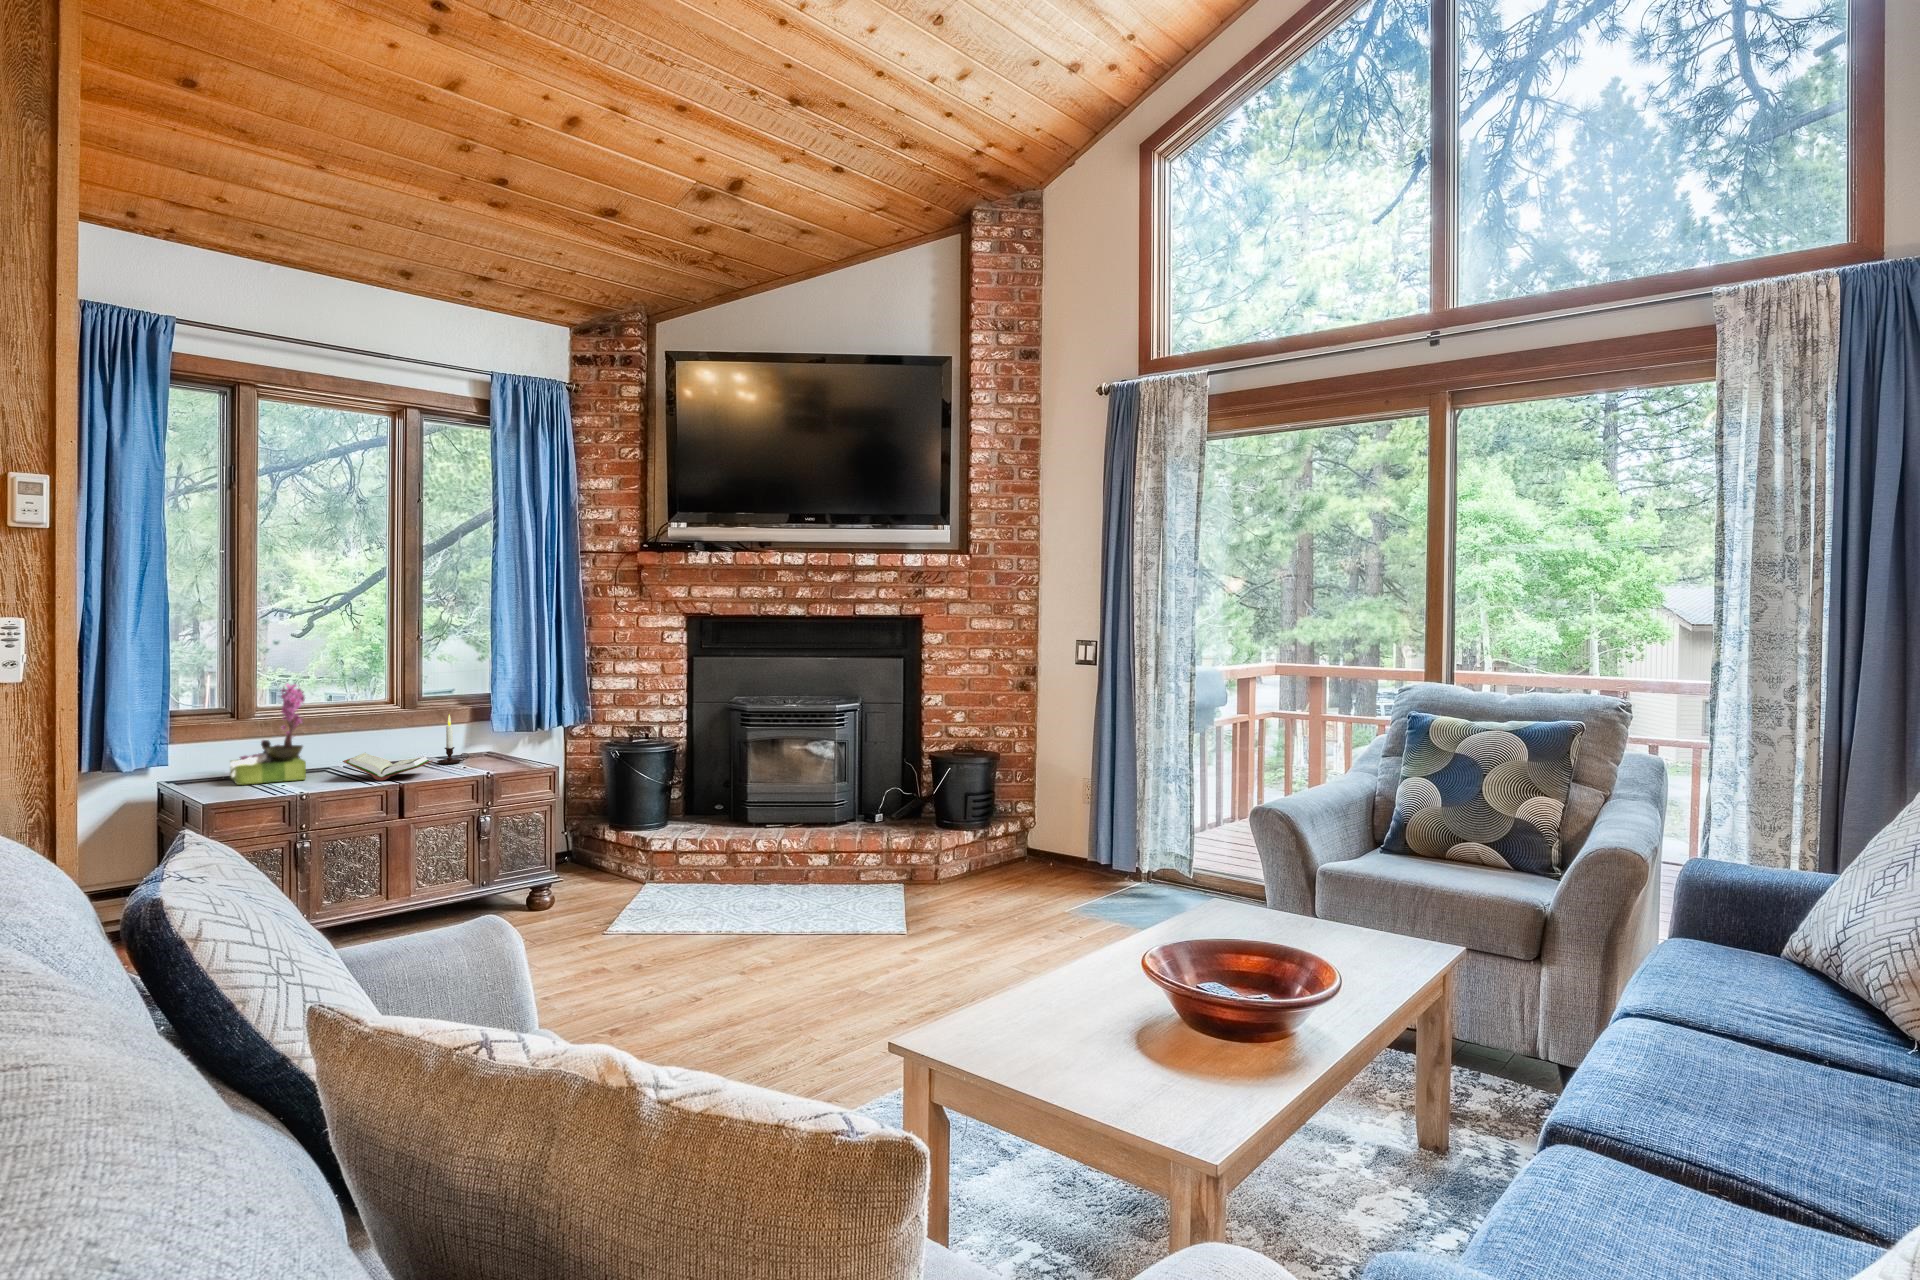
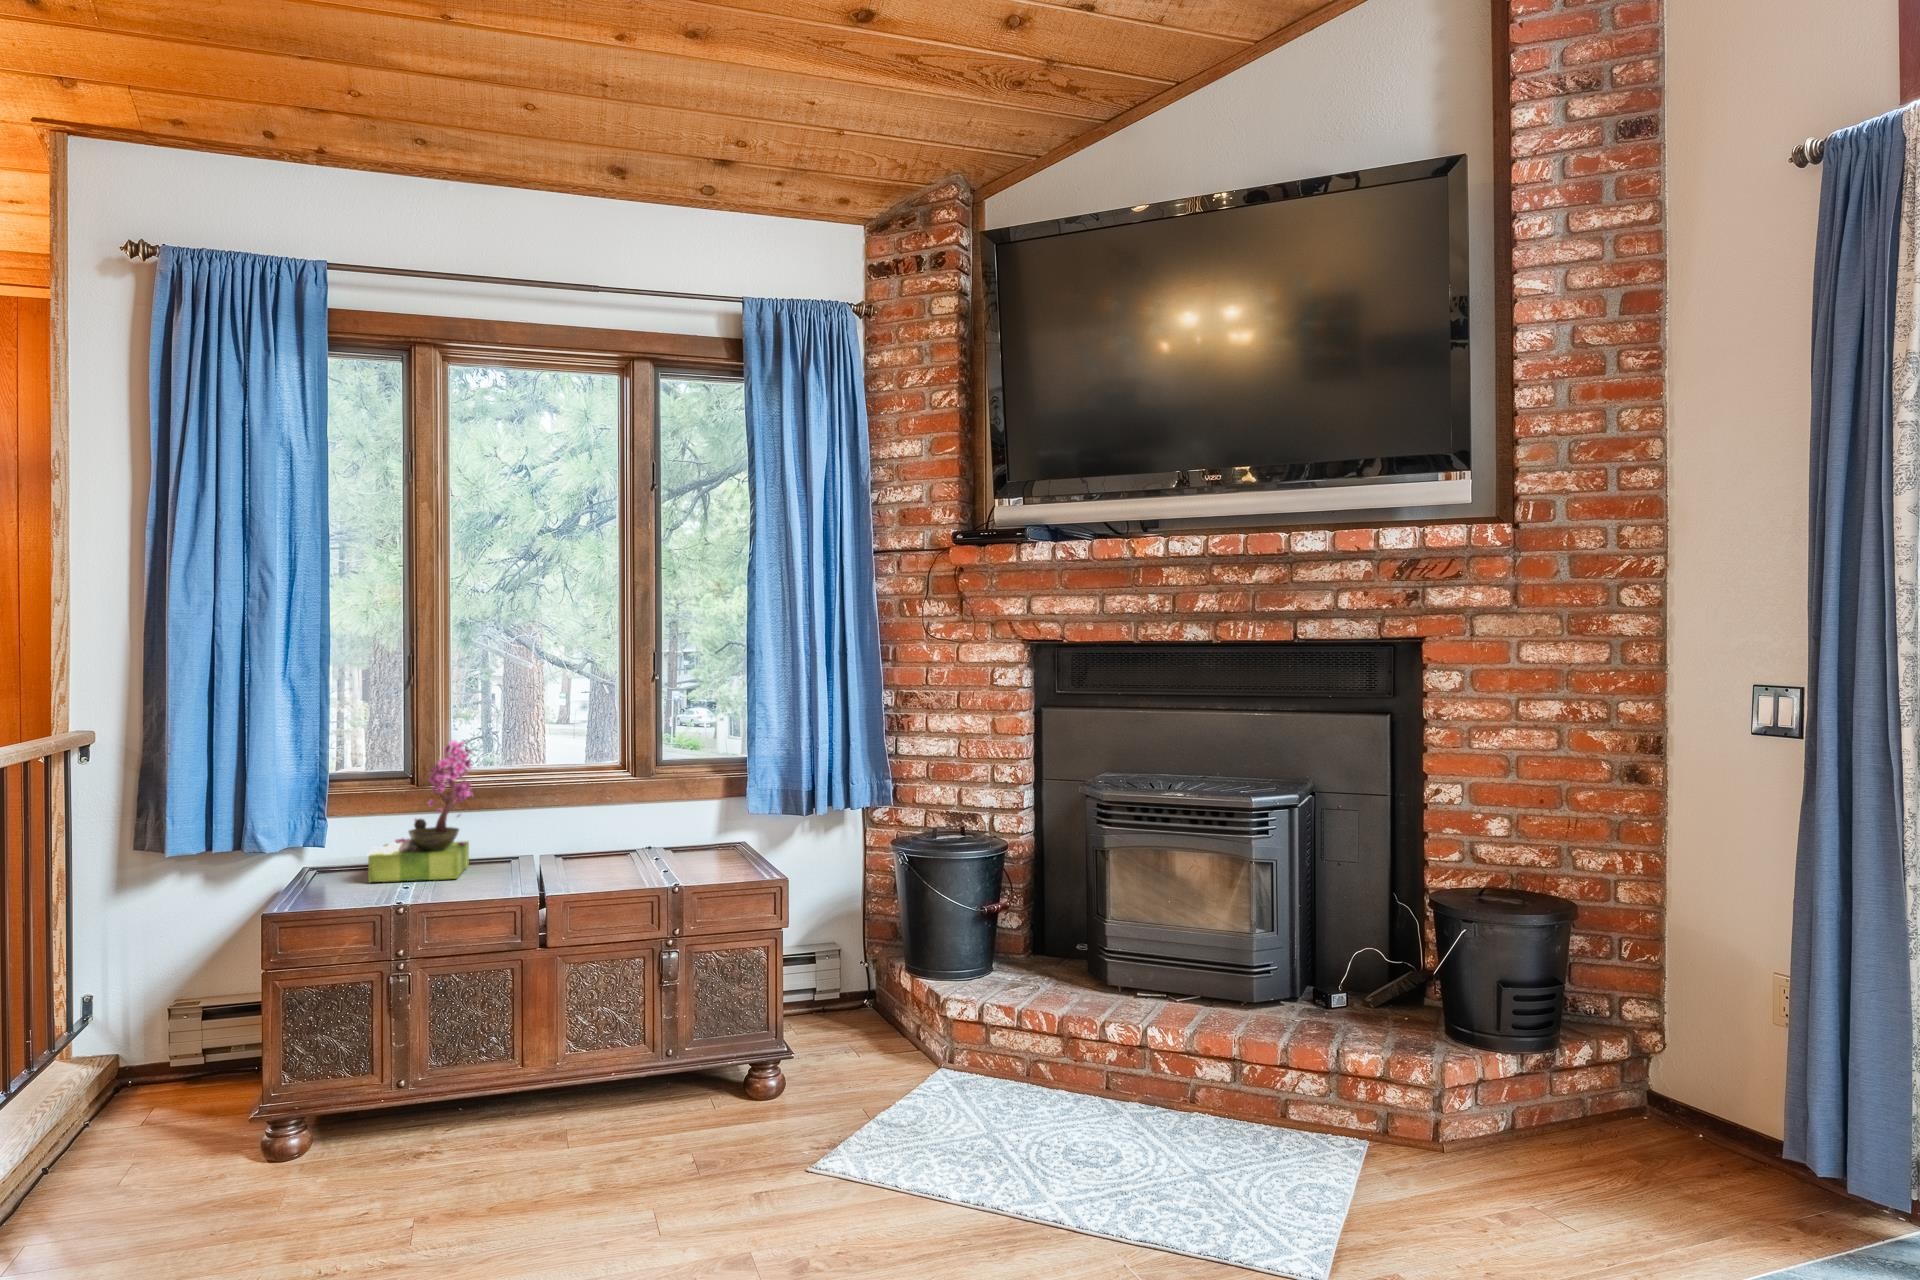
candle: present [437,715,468,764] -> none [650,789,693,863]
book: present [343,753,433,781] -> none [491,843,621,888]

